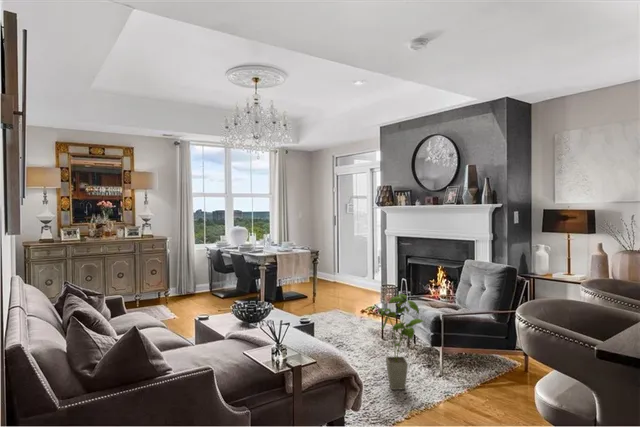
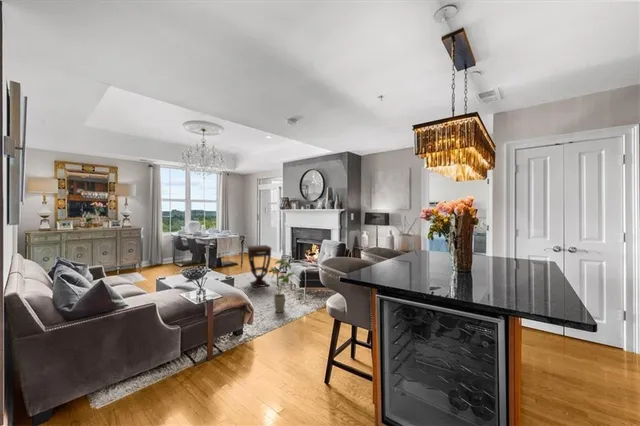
side table: none [328,267,370,340] -> present [248,245,271,288]

